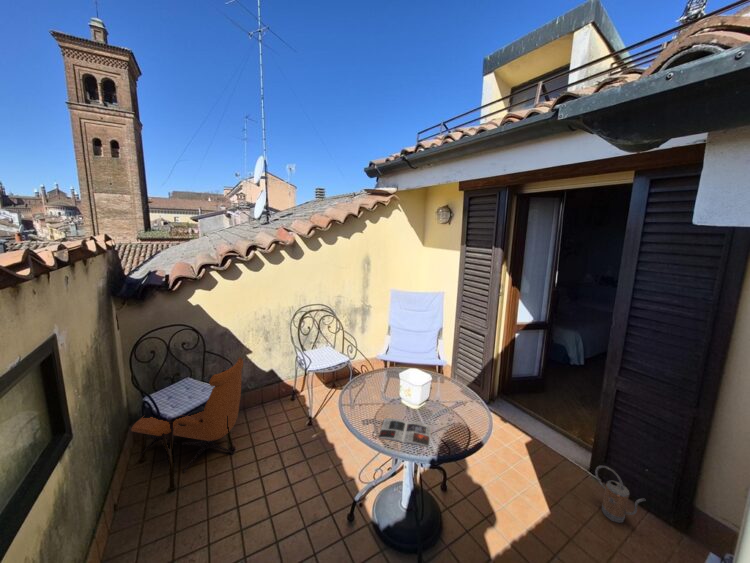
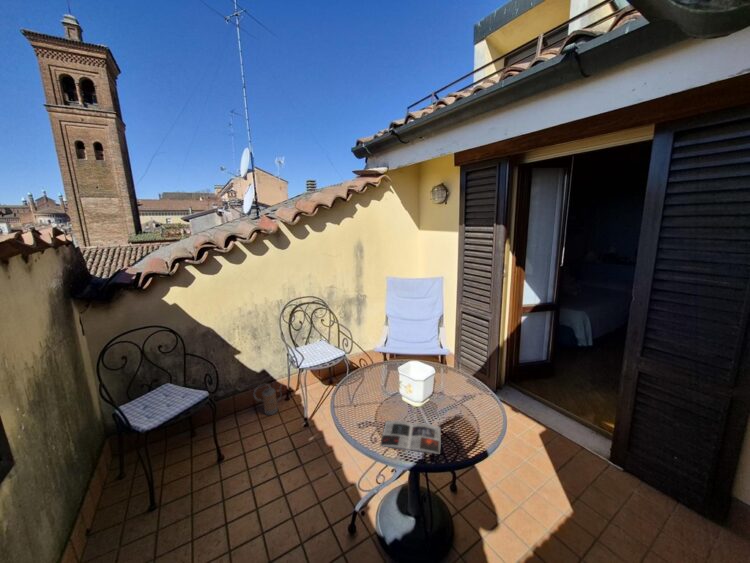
lounge chair: present [131,357,243,472] -> none [107,358,227,489]
watering can: present [595,466,645,523] -> present [253,386,278,415]

